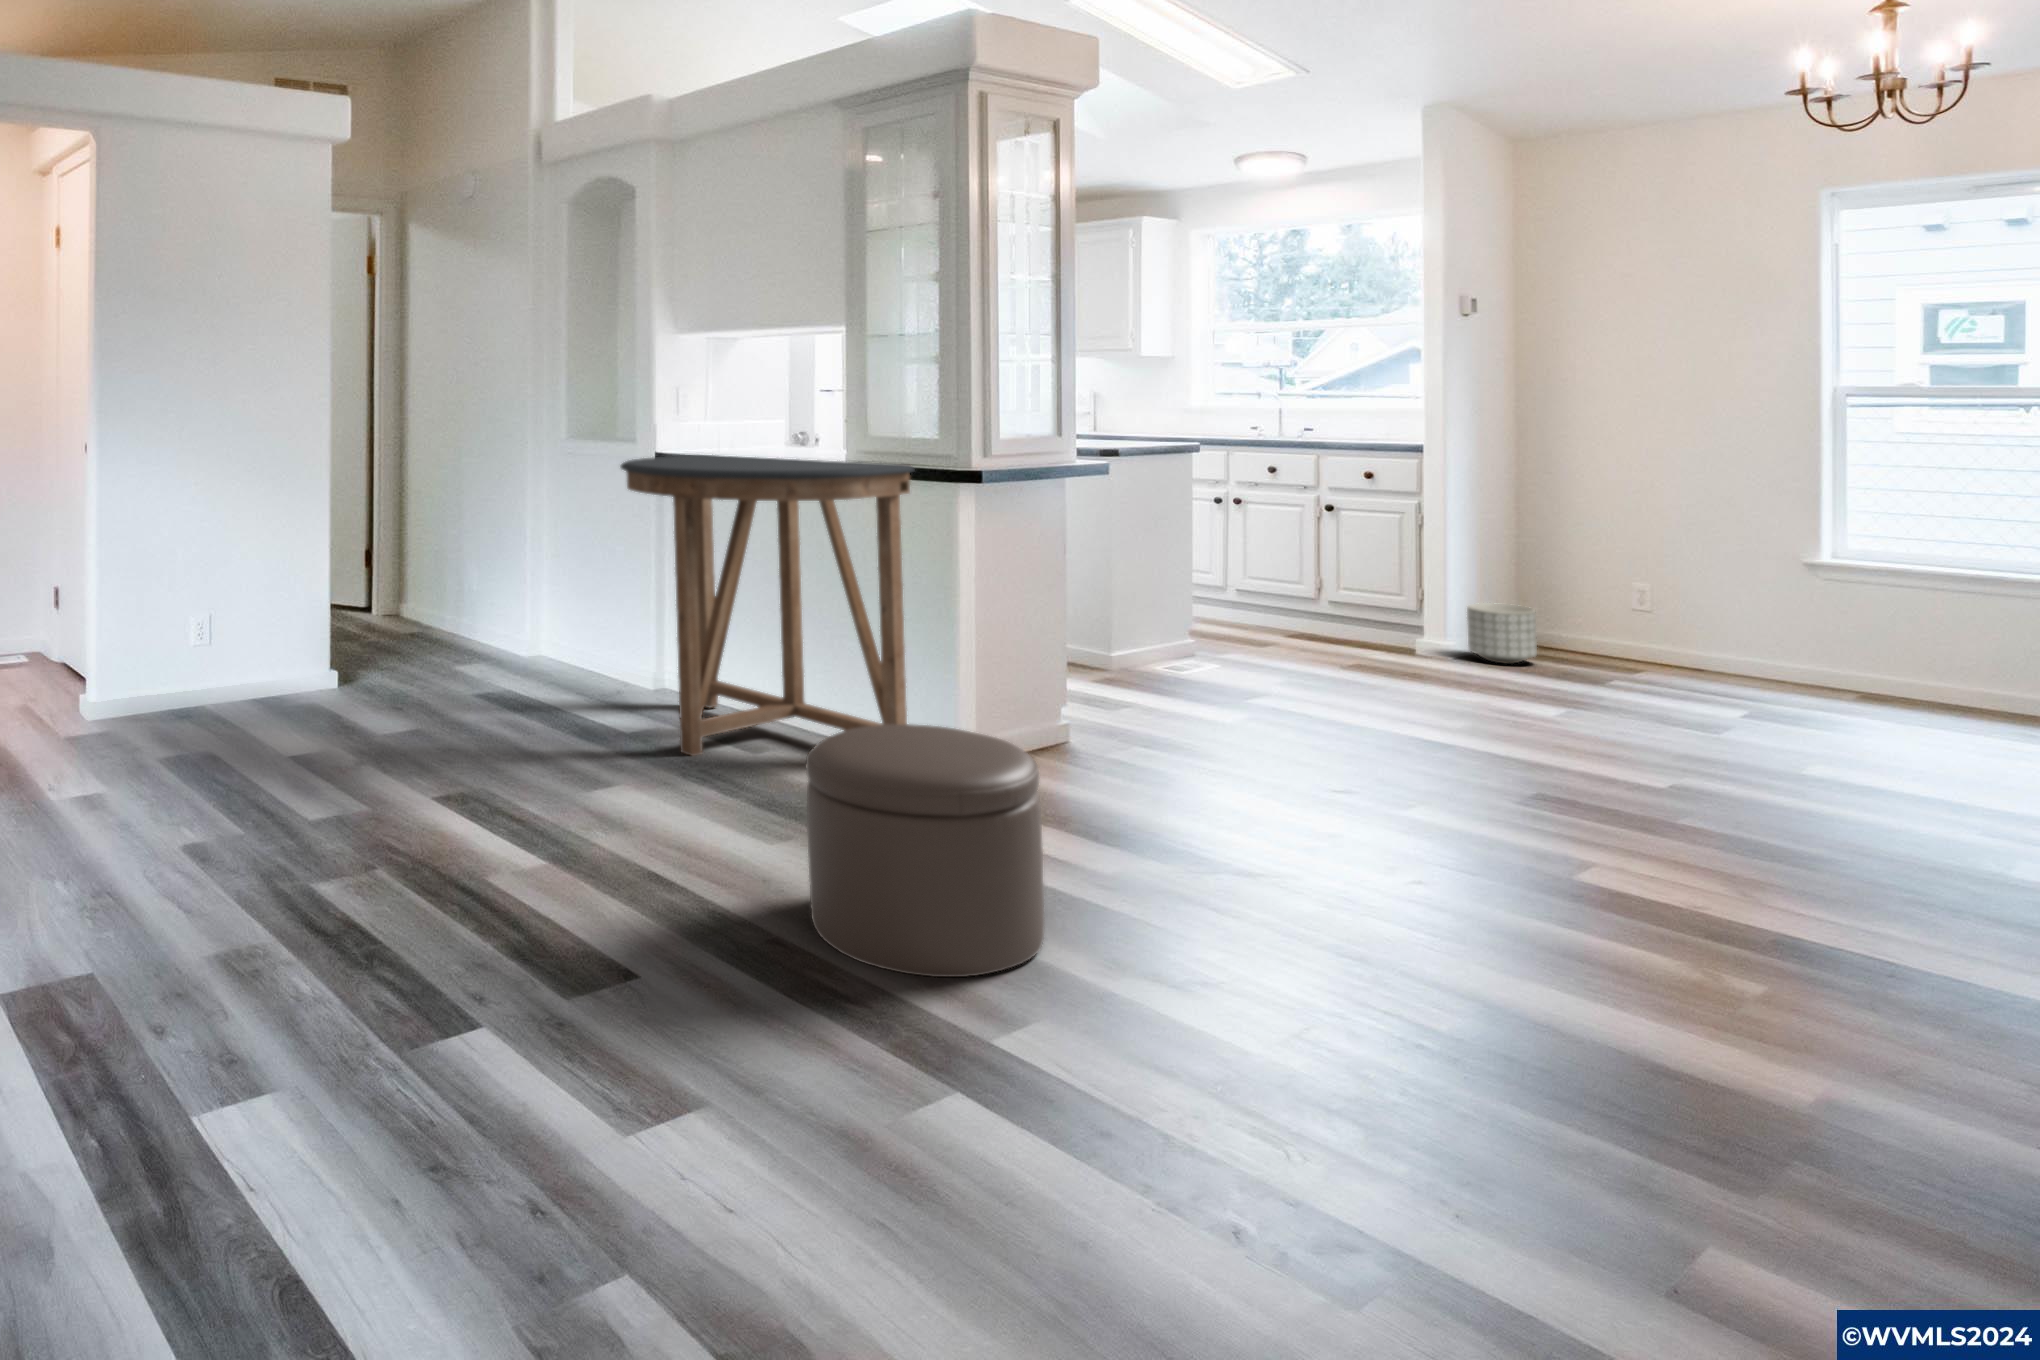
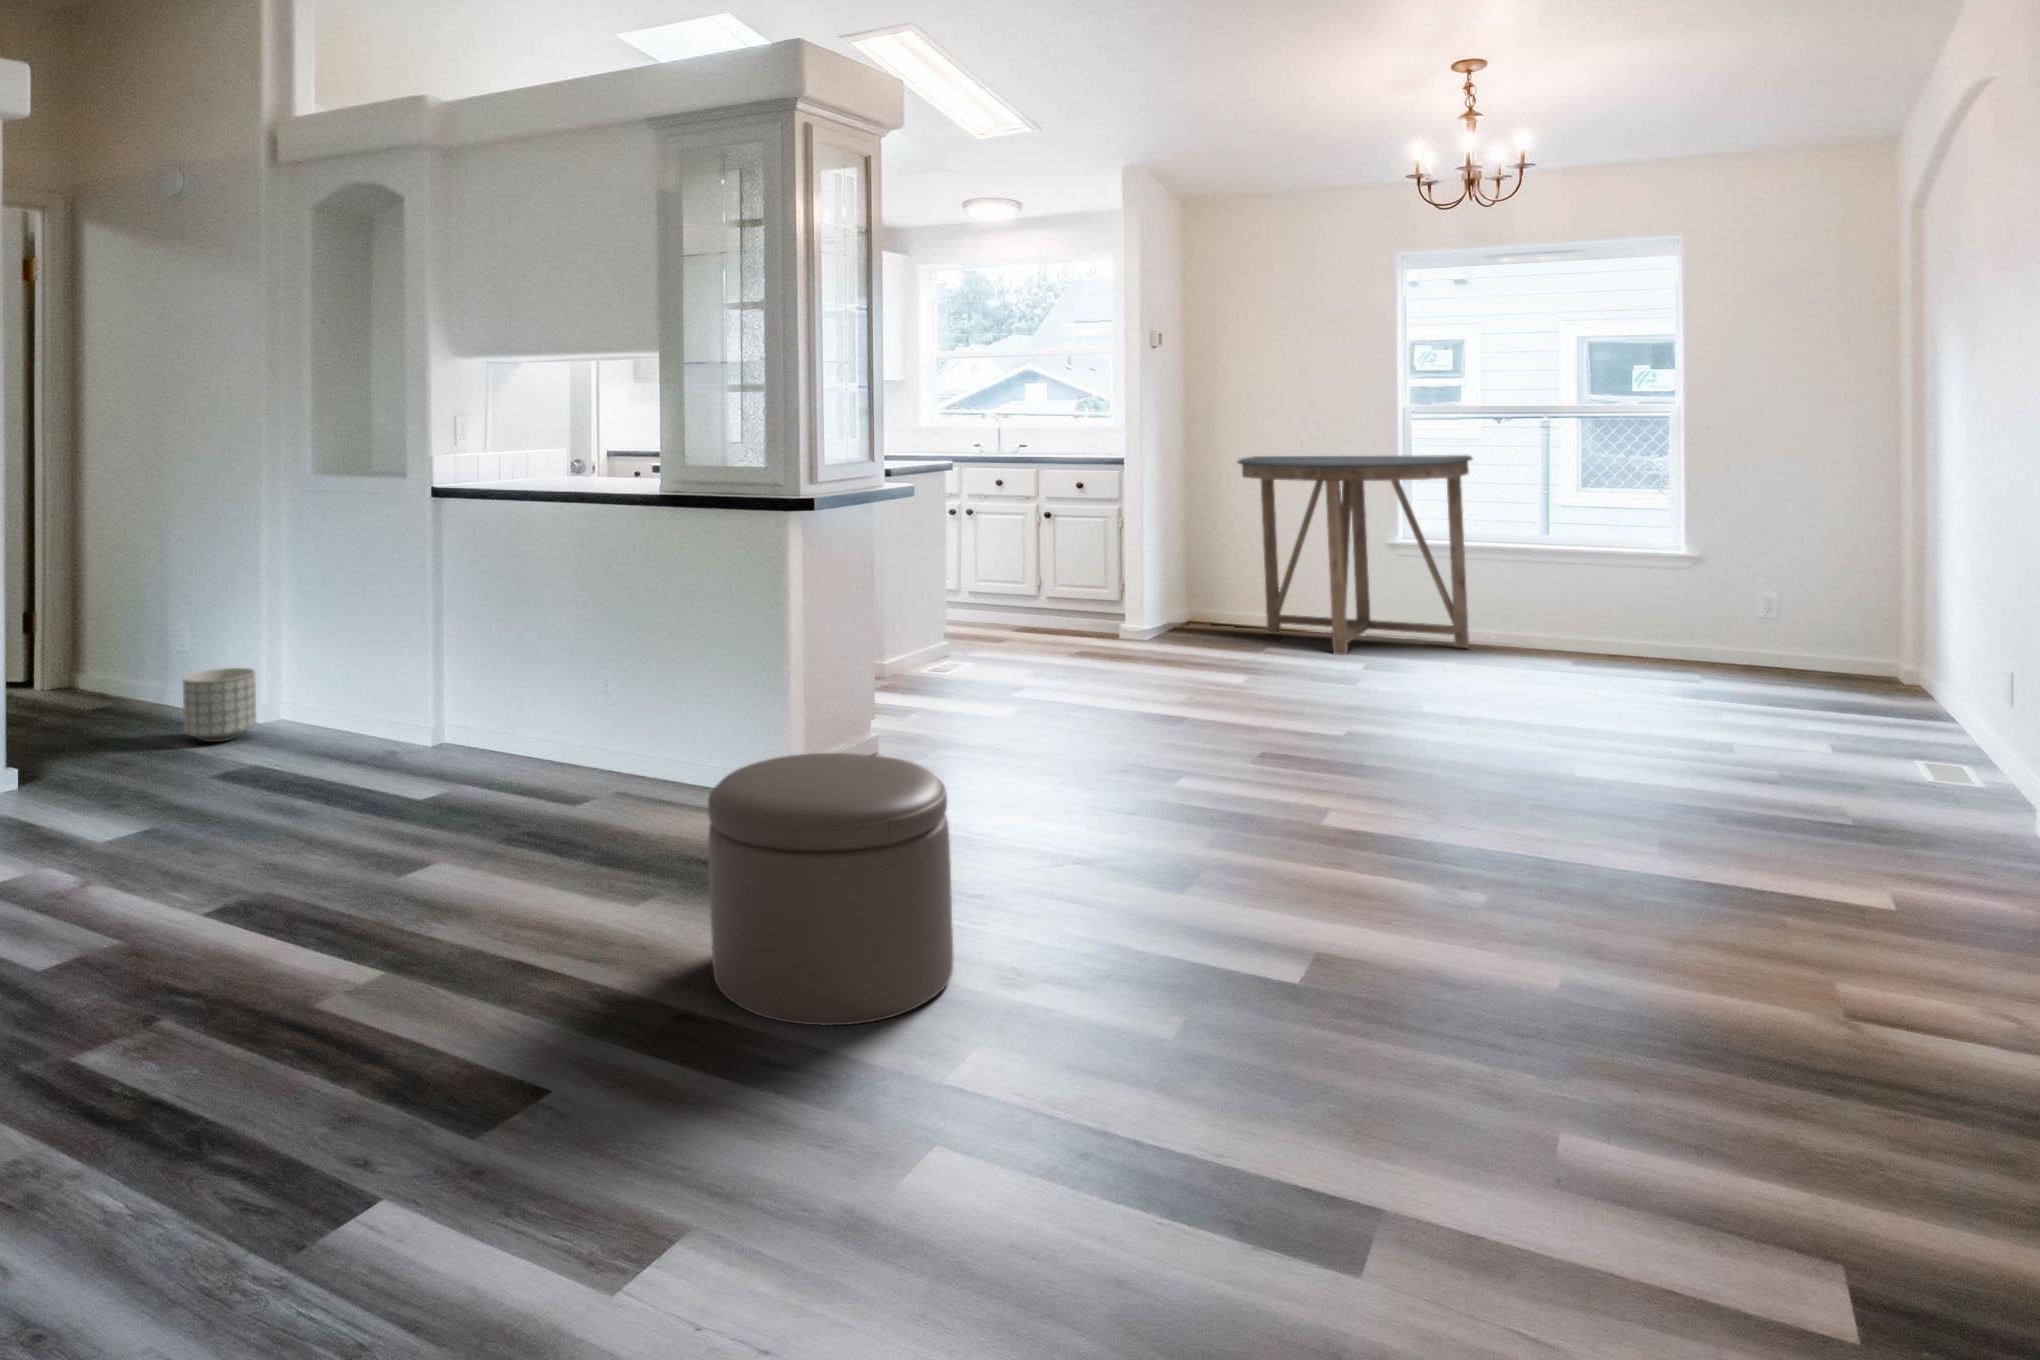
console table: present [621,455,914,756] -> present [1238,455,1472,655]
planter: present [1467,603,1537,664] -> present [183,668,256,742]

